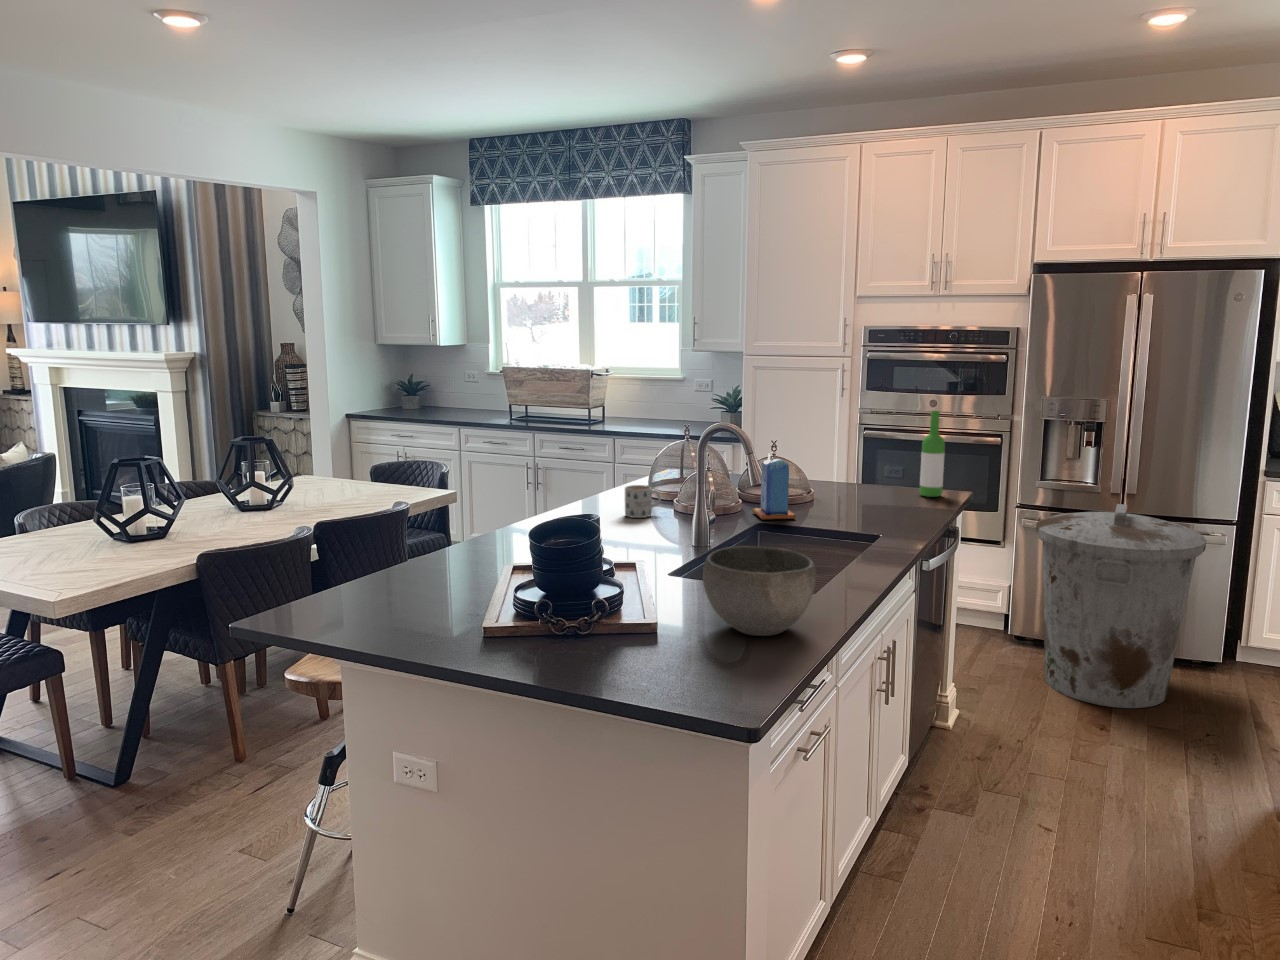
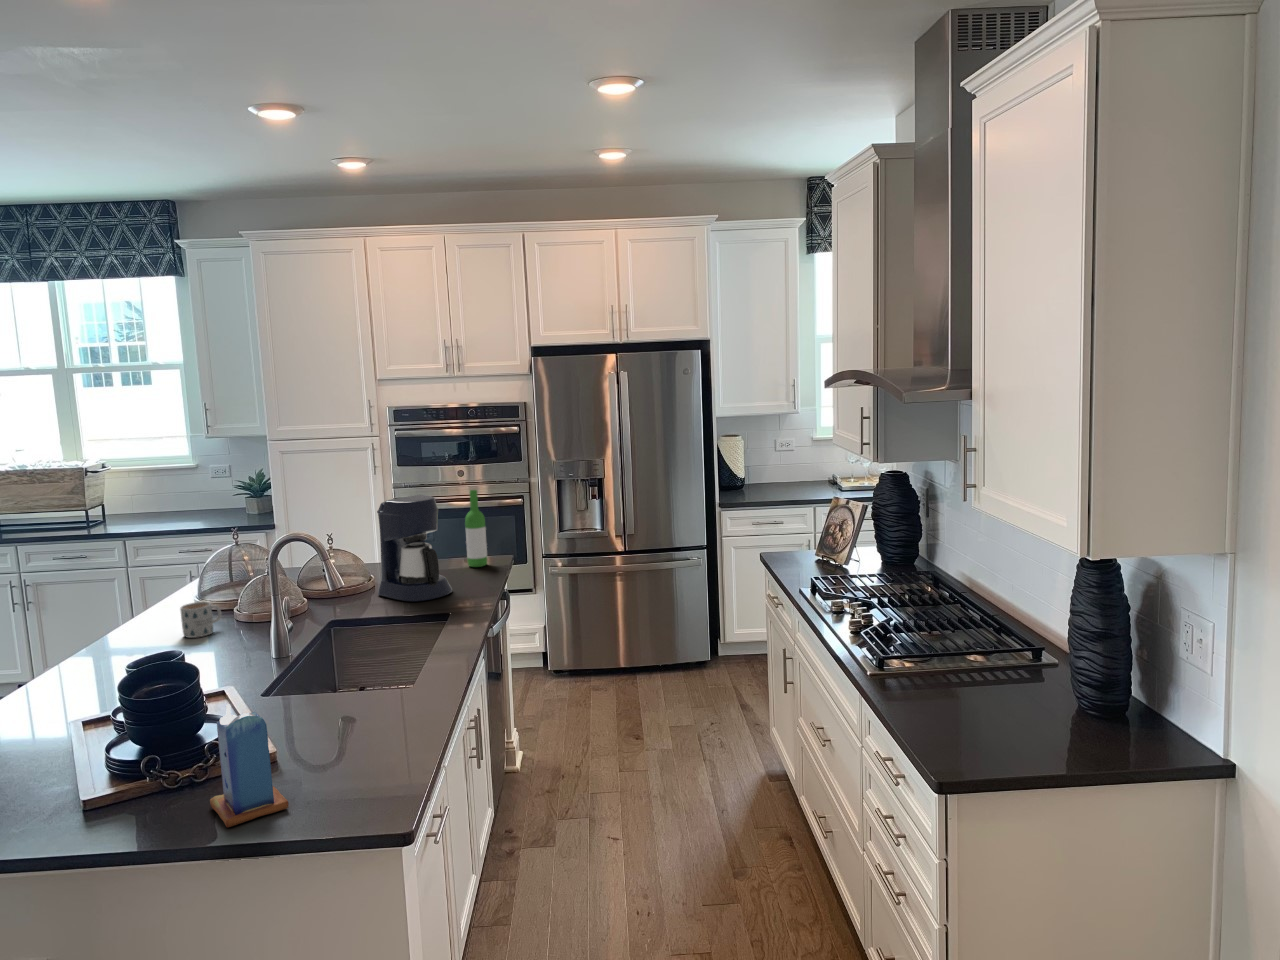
coffee maker: none [815,406,893,519] -> present [377,495,452,601]
candle: present [753,453,796,520] -> present [210,704,288,828]
trash can: present [1036,504,1206,708] -> none [562,546,689,717]
bowl: present [703,546,816,636] -> none [313,655,421,742]

